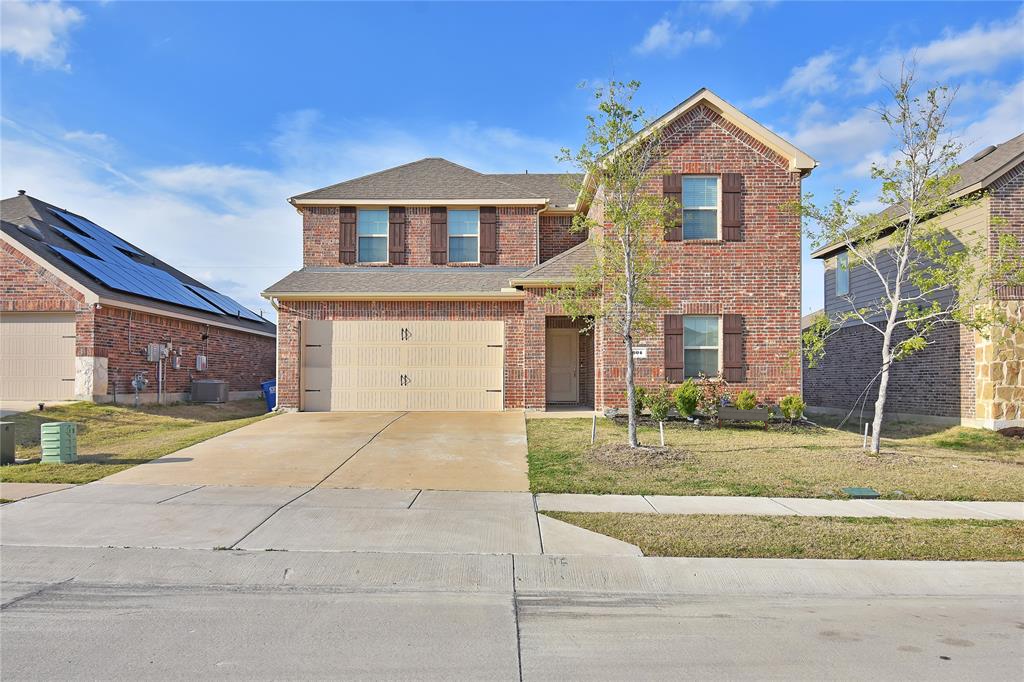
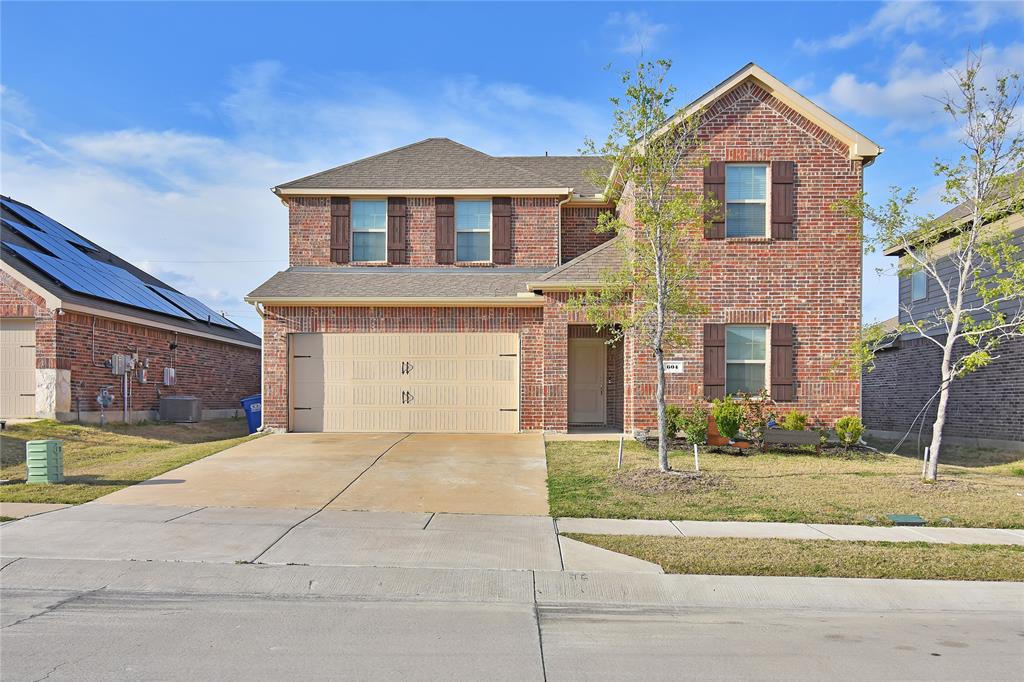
lounge chair: none [668,395,707,432] -> present [706,415,750,457]

